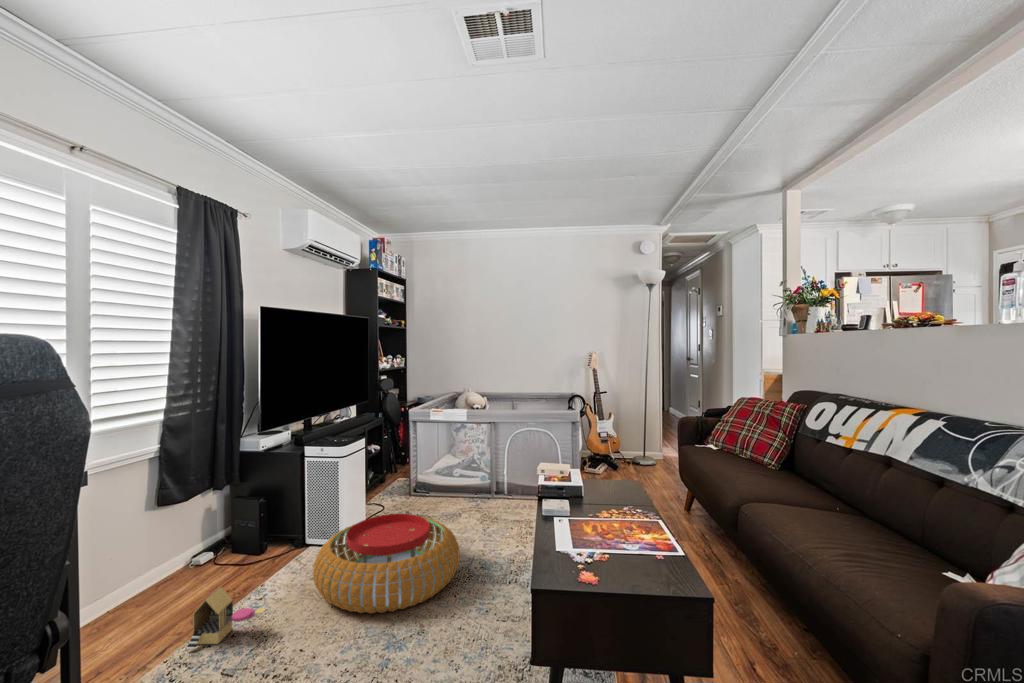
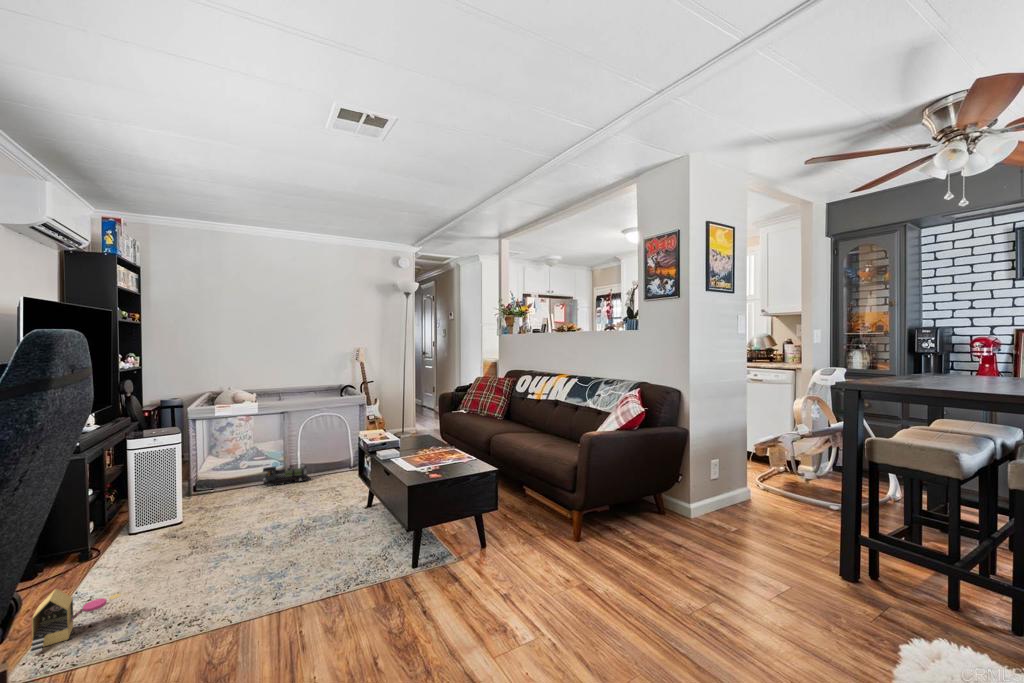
toy train: none [469,480,517,507] -> present [263,464,311,486]
pouf: present [313,514,460,614] -> none [145,493,296,579]

